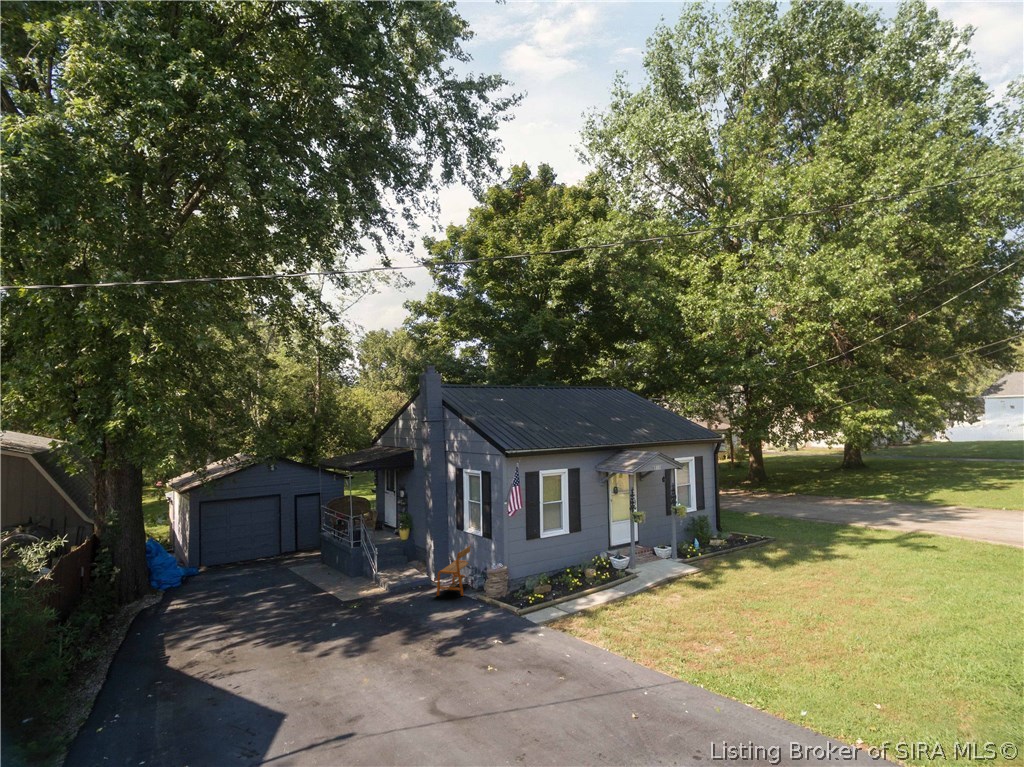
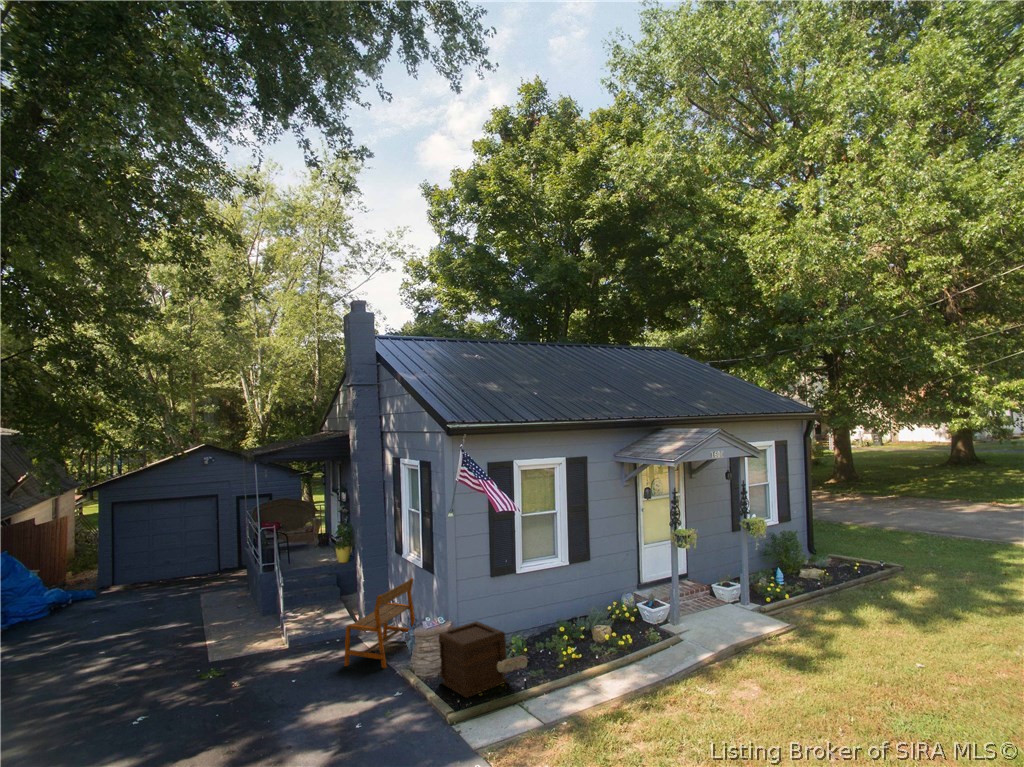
wooden crate: none [499,566,540,606] -> present [438,621,508,698]

